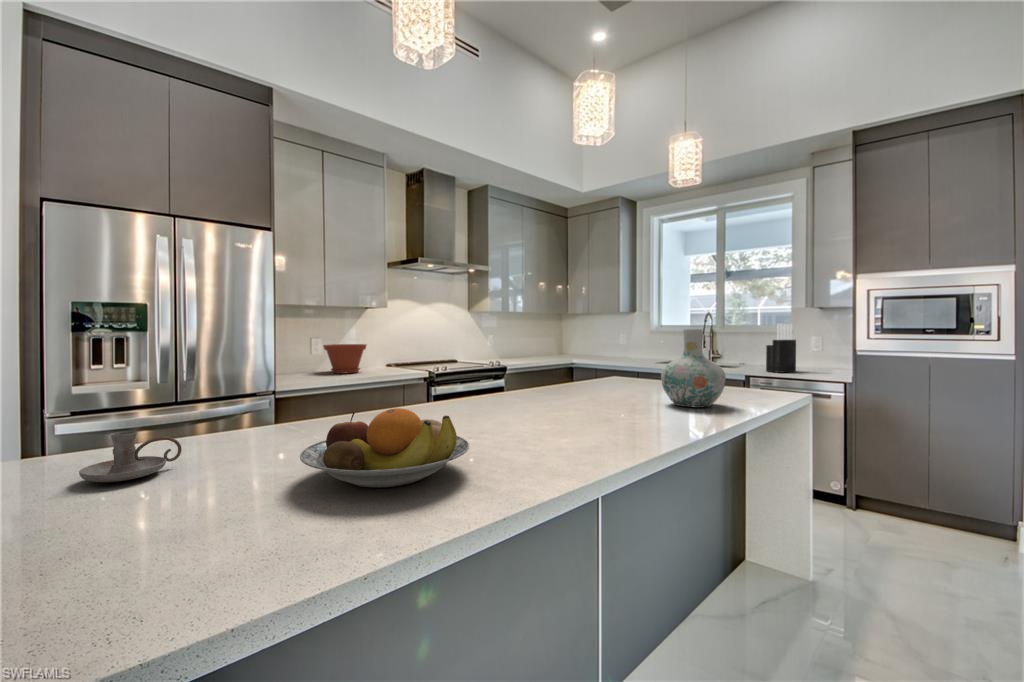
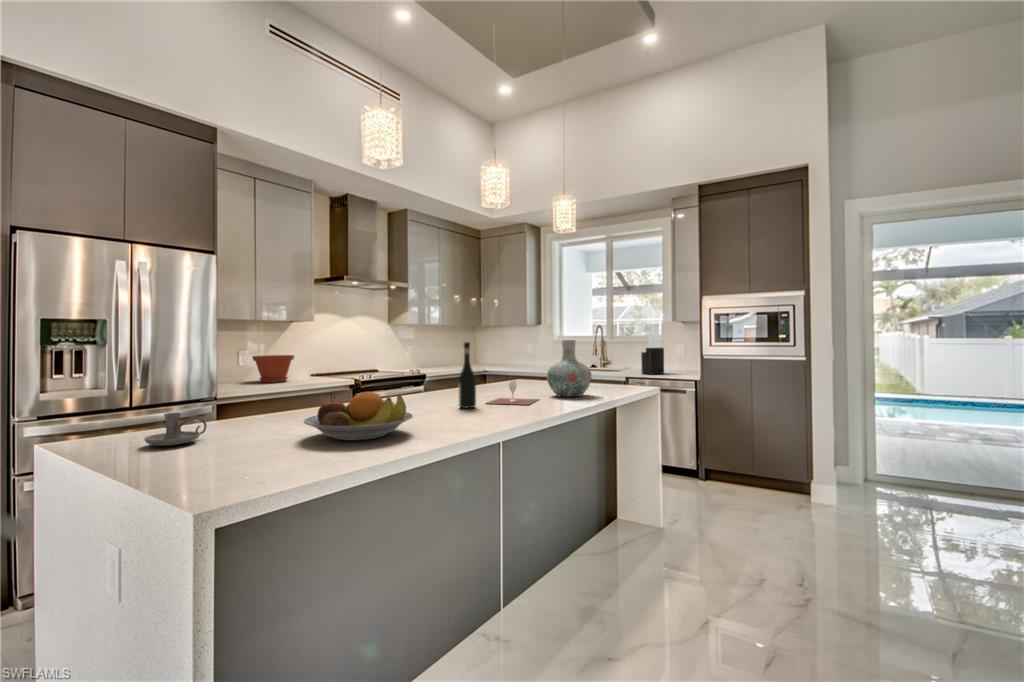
wine bottle: none [543,331,566,423] -> present [459,342,476,408]
wine glass: none [578,385,653,420] -> present [487,381,538,405]

